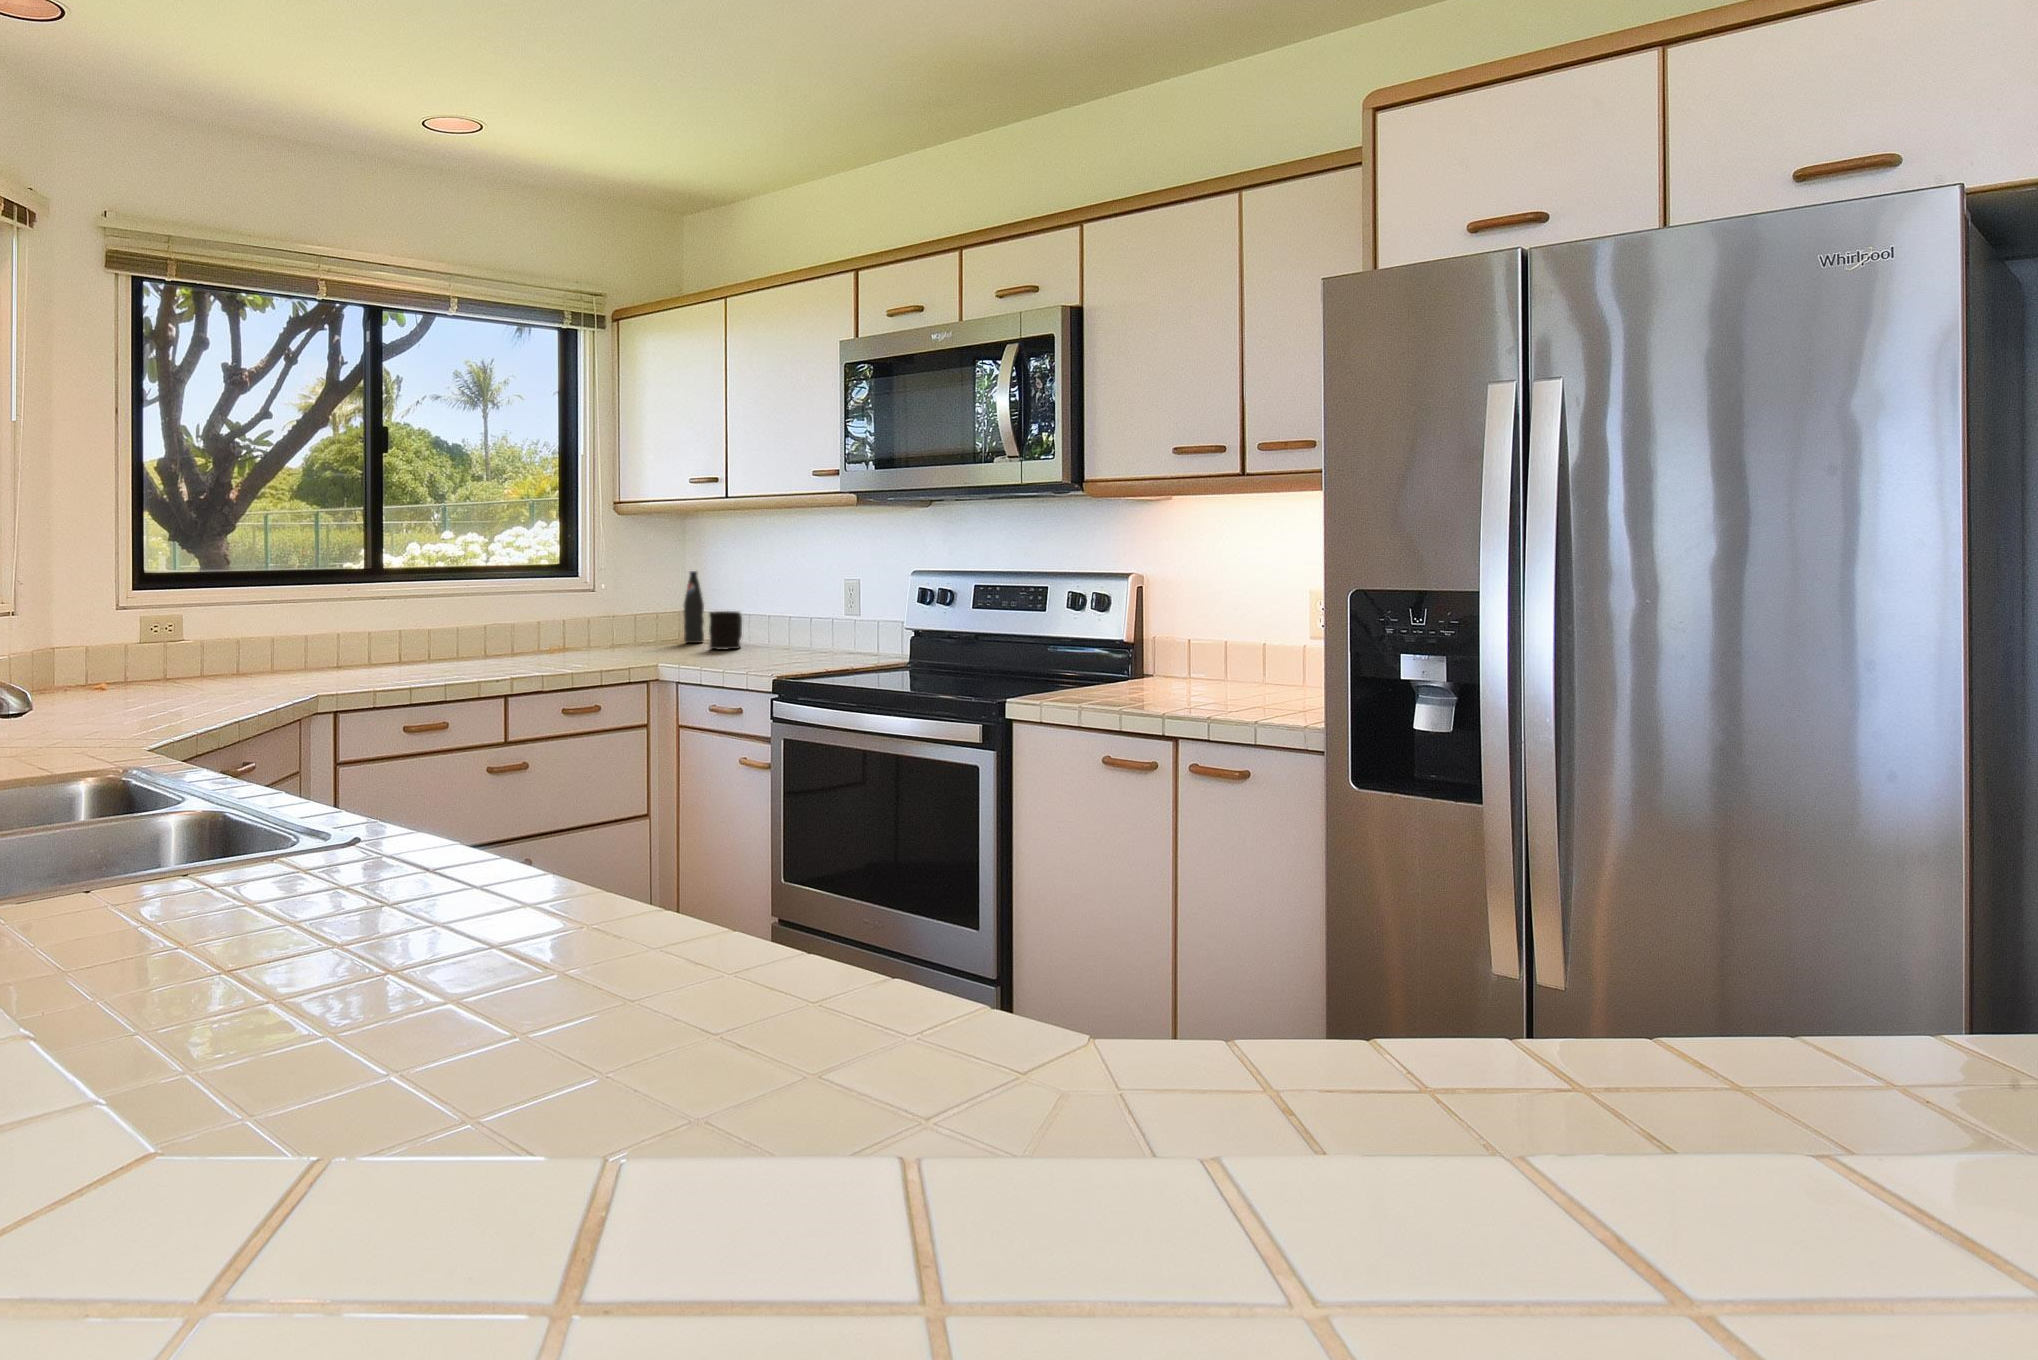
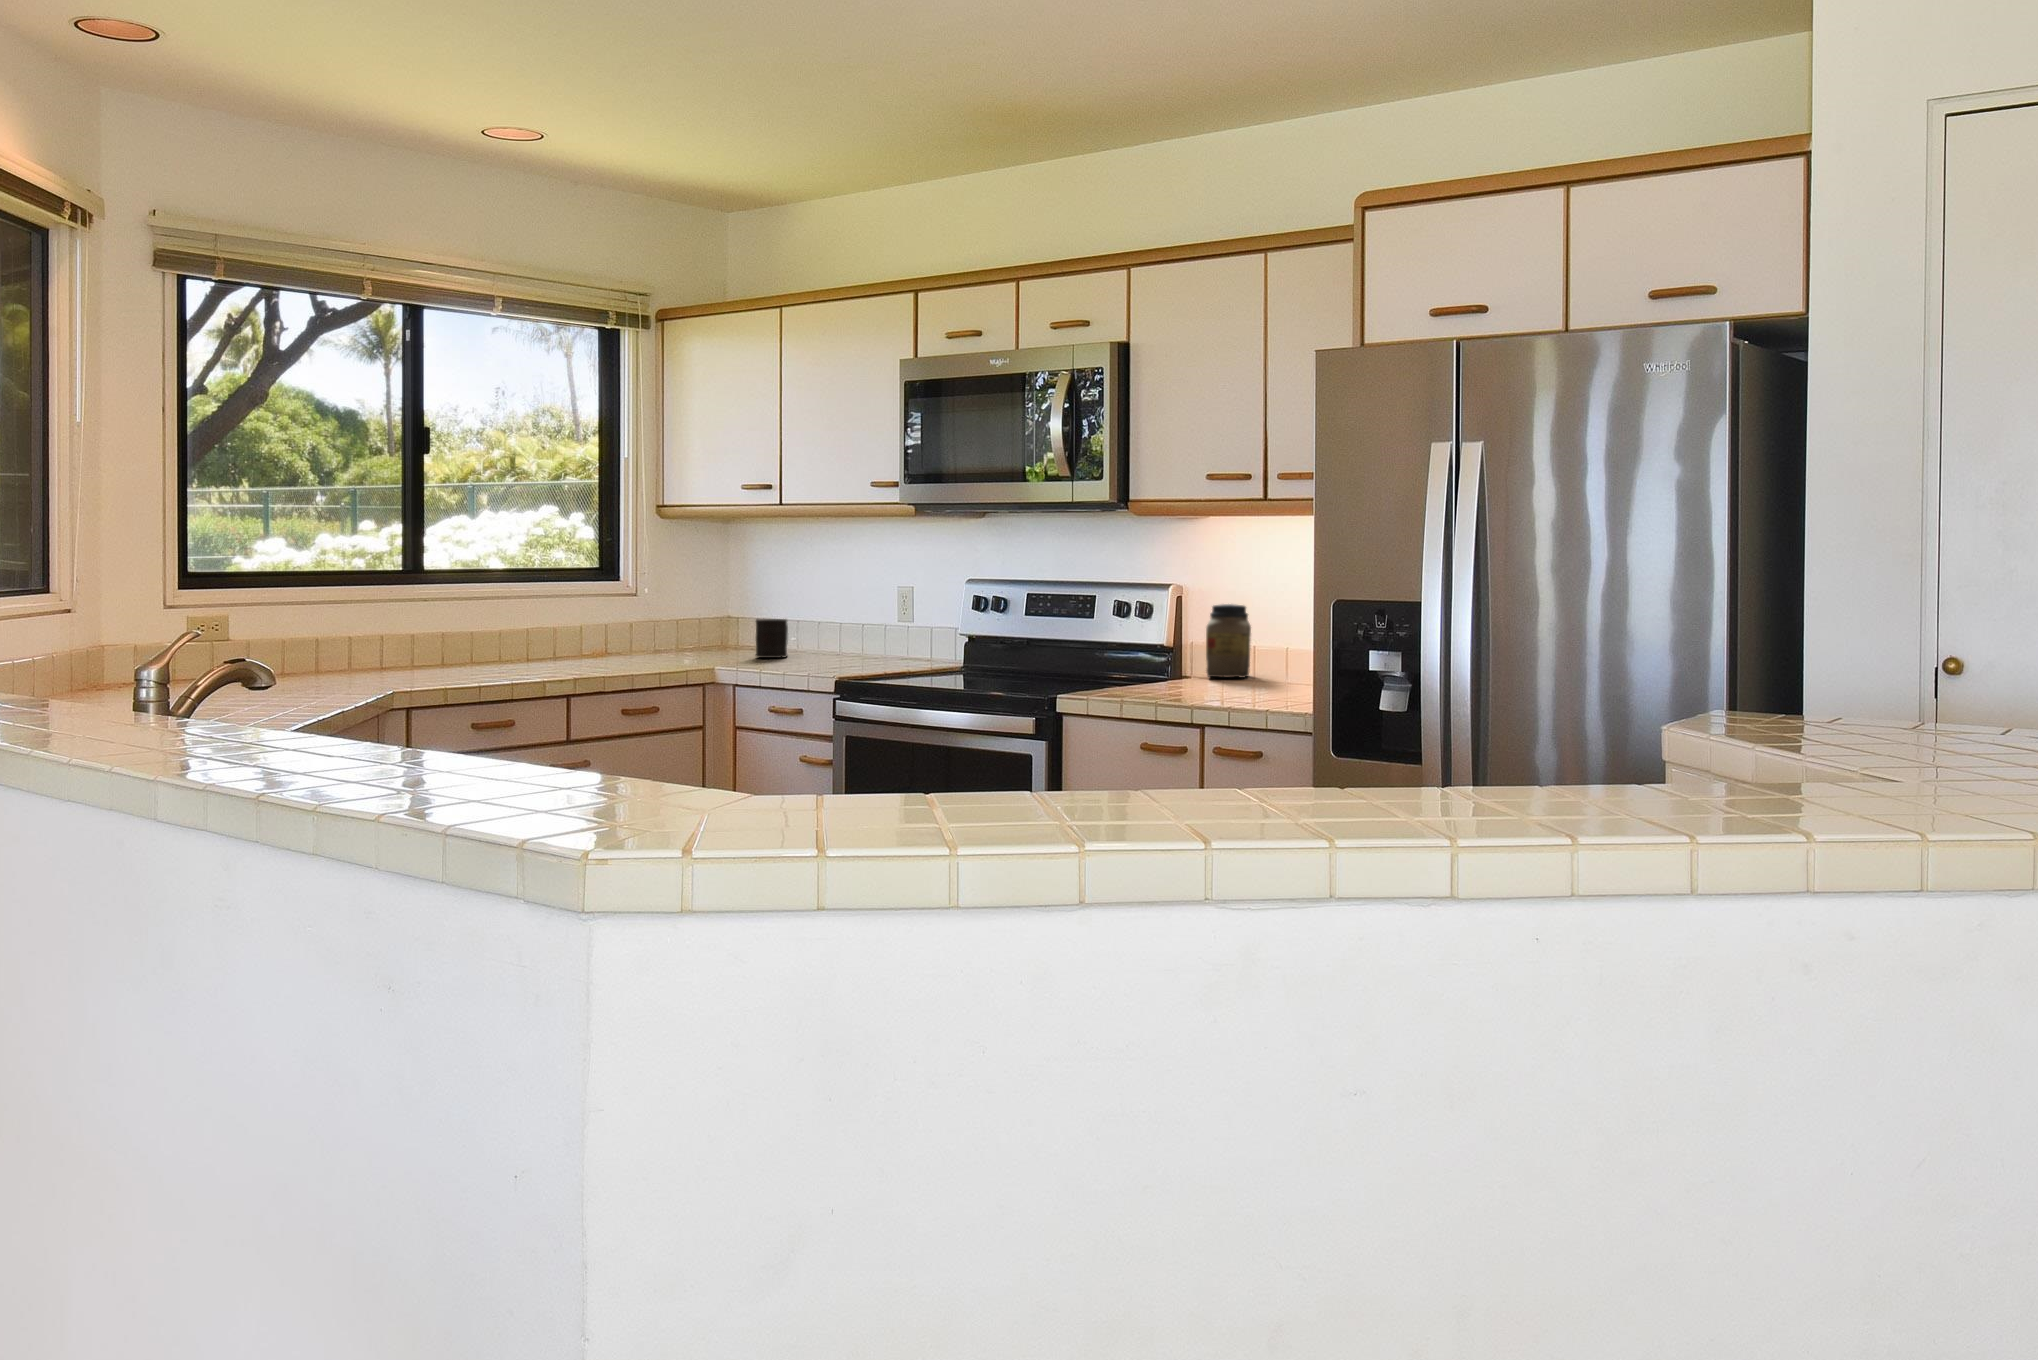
bottle: present [684,571,704,643] -> none [724,577,745,652]
jar: none [1171,595,1222,677] -> present [1206,604,1251,678]

